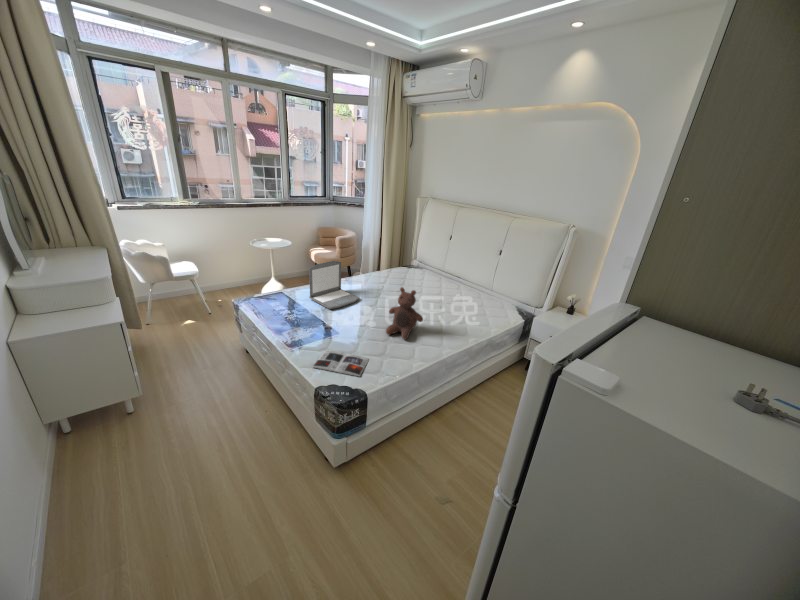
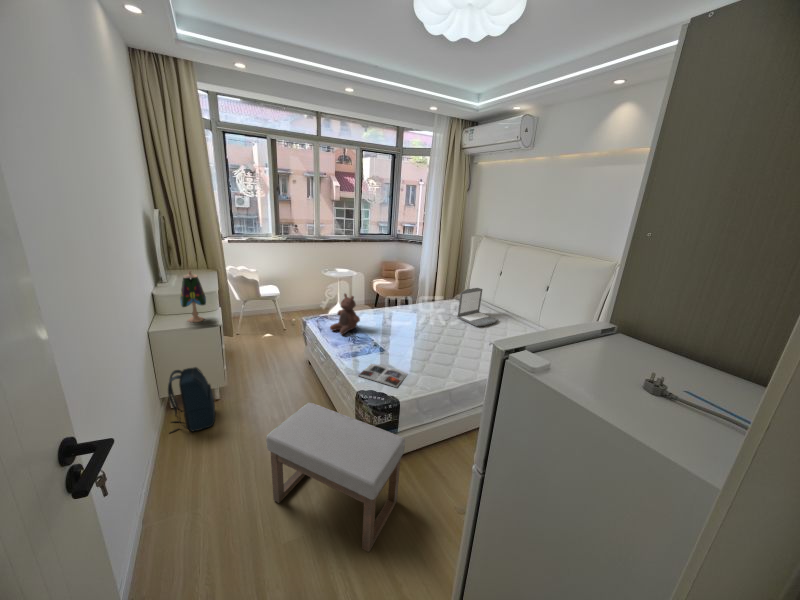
table lamp: none [52,252,96,322] -> present [180,271,206,323]
laptop: present [309,261,360,309] -> present [457,288,498,327]
stuffed bear: present [386,288,423,340] -> present [330,294,360,335]
backpack: none [52,380,130,469] -> present [168,367,215,431]
ottoman: none [208,410,382,573] -> present [266,403,405,552]

